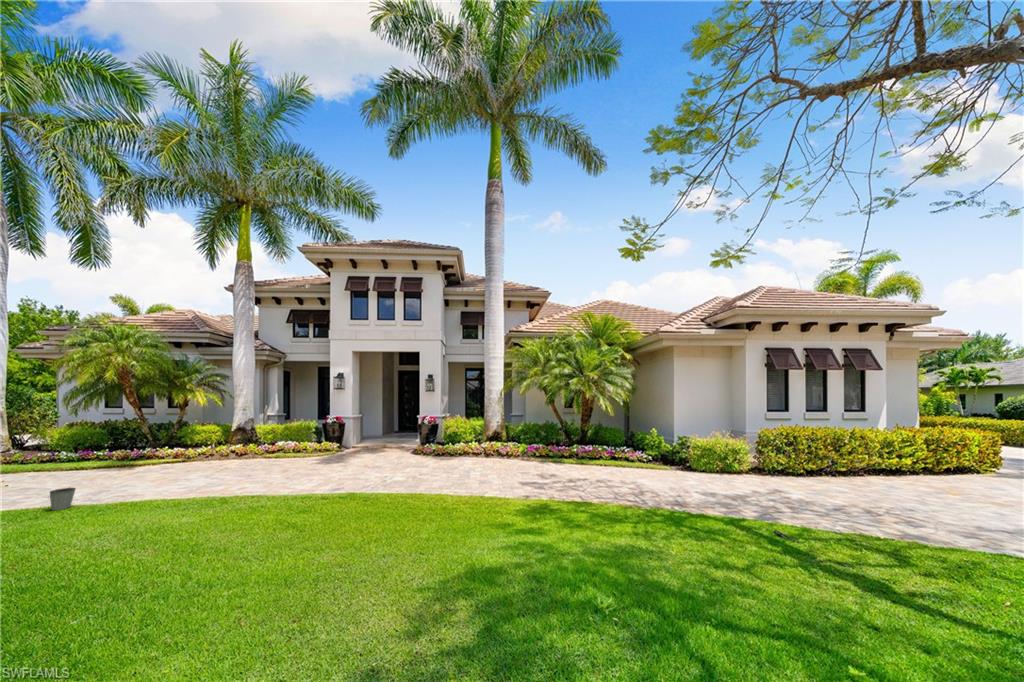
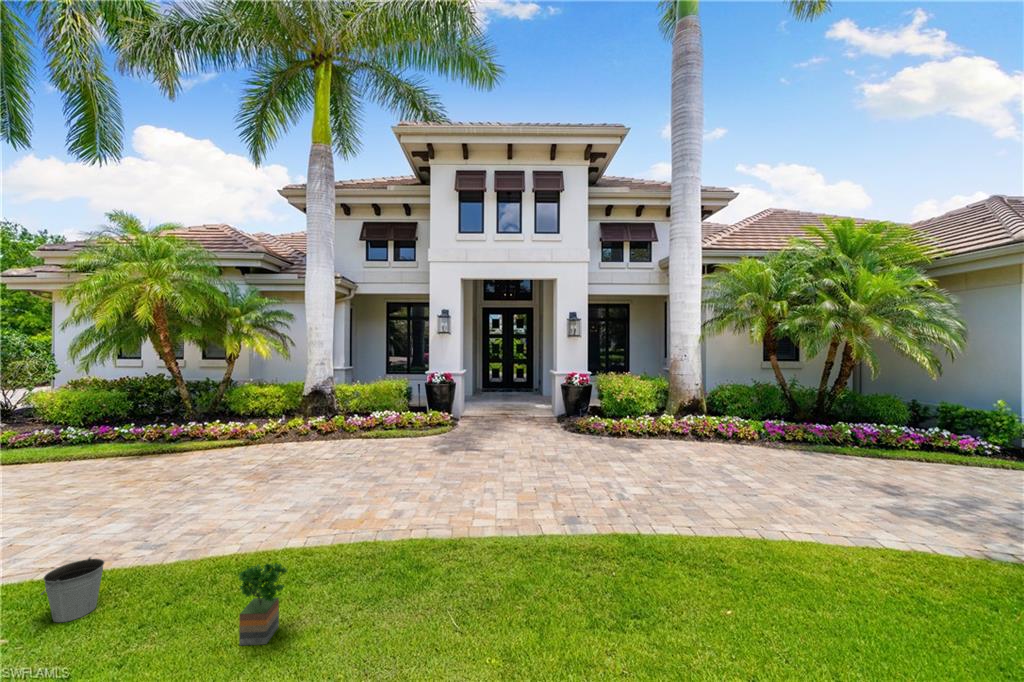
potted tree: none [127,481,153,512] -> present [239,563,288,645]

